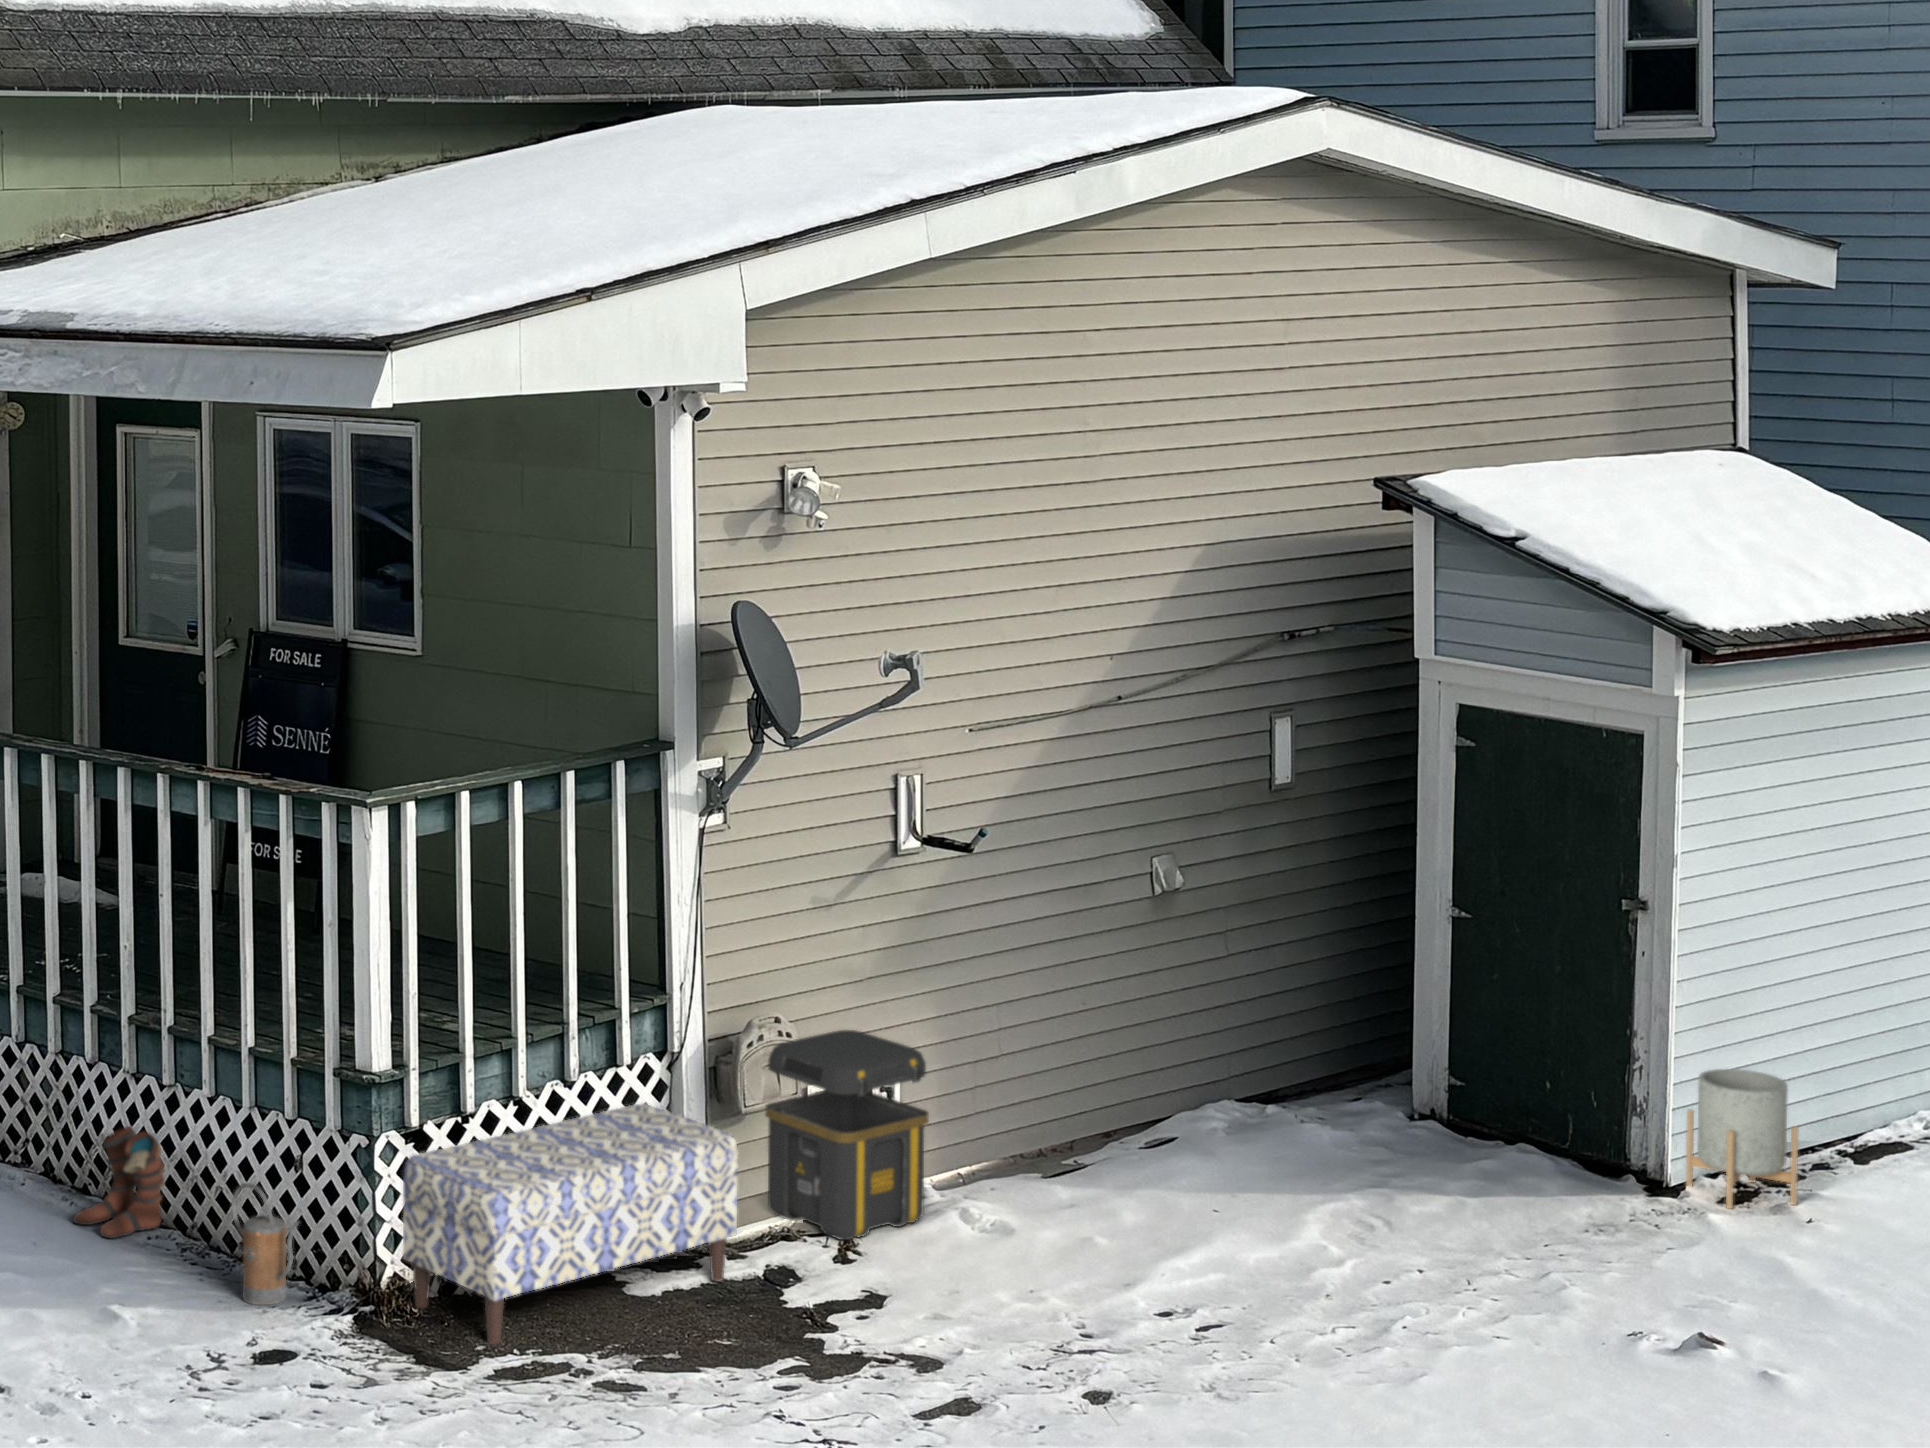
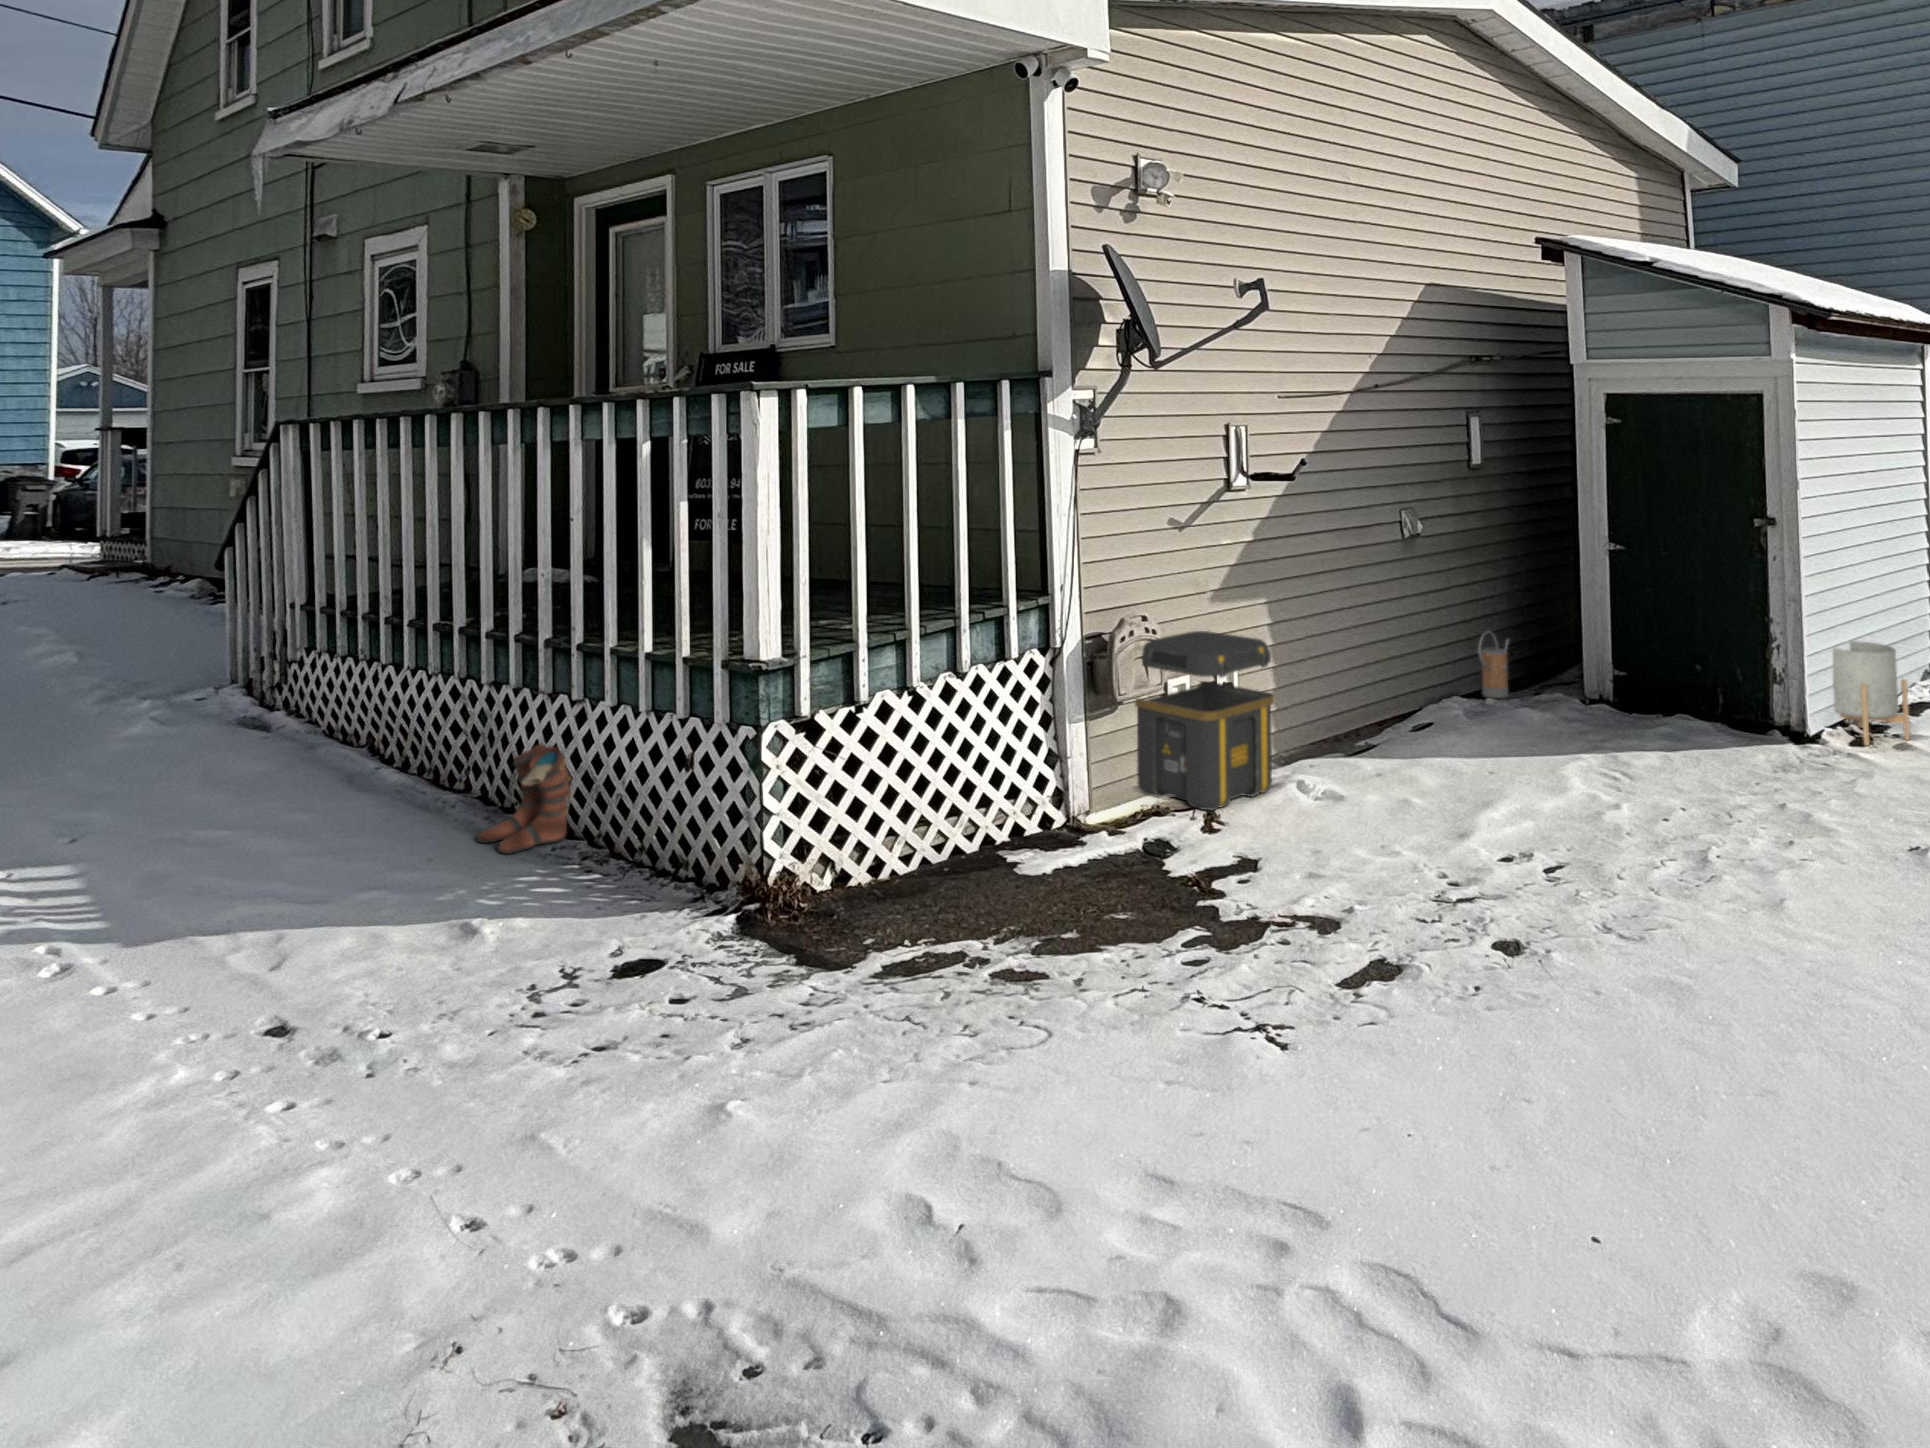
bench: present [403,1103,738,1344] -> none [793,693,1122,937]
watering can: present [232,1183,299,1305] -> present [1478,631,1509,698]

